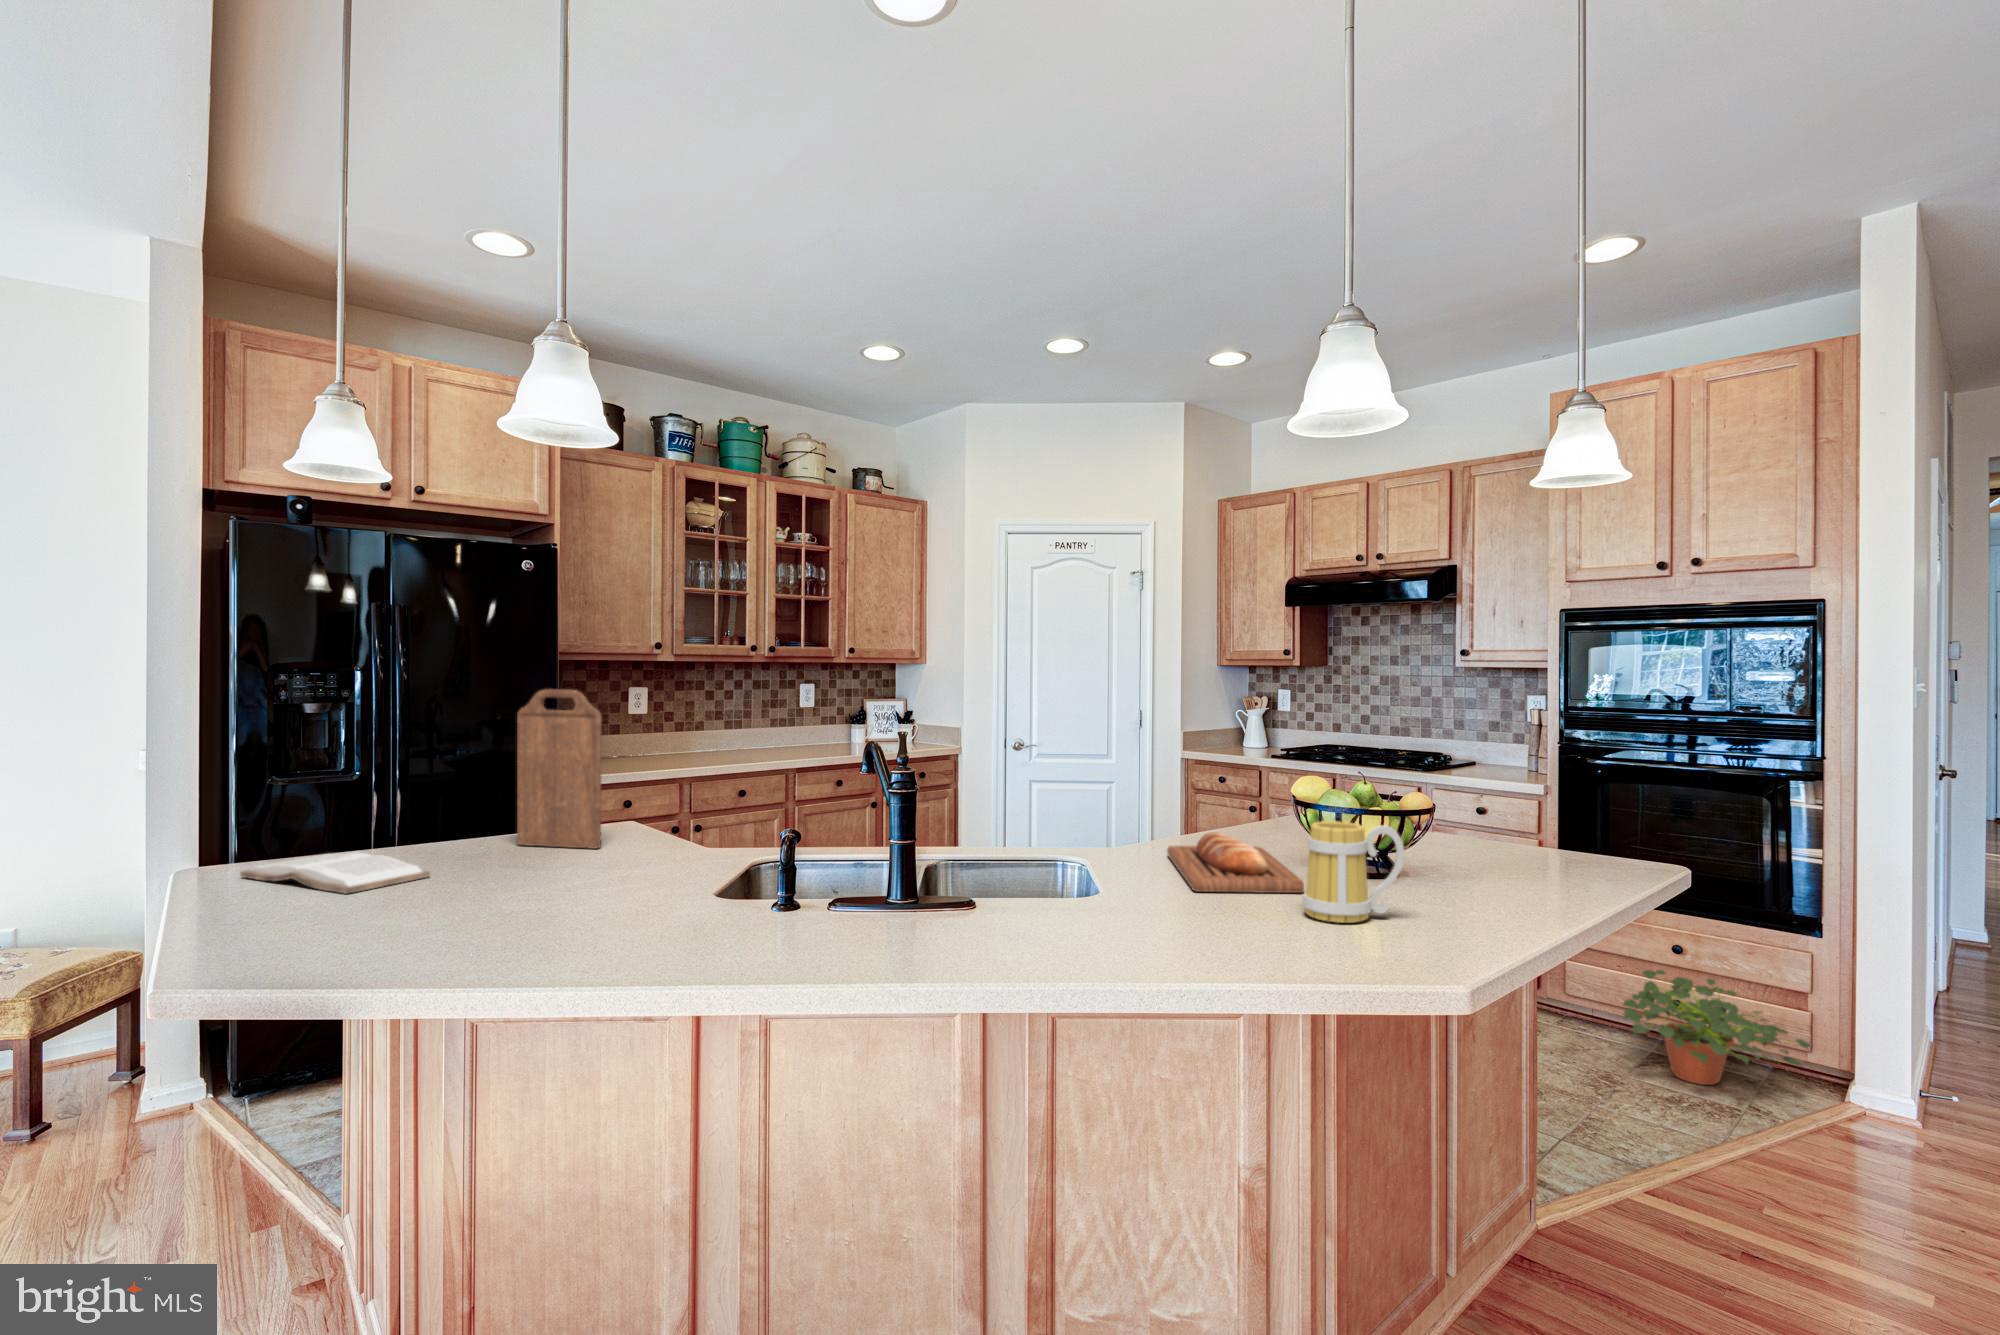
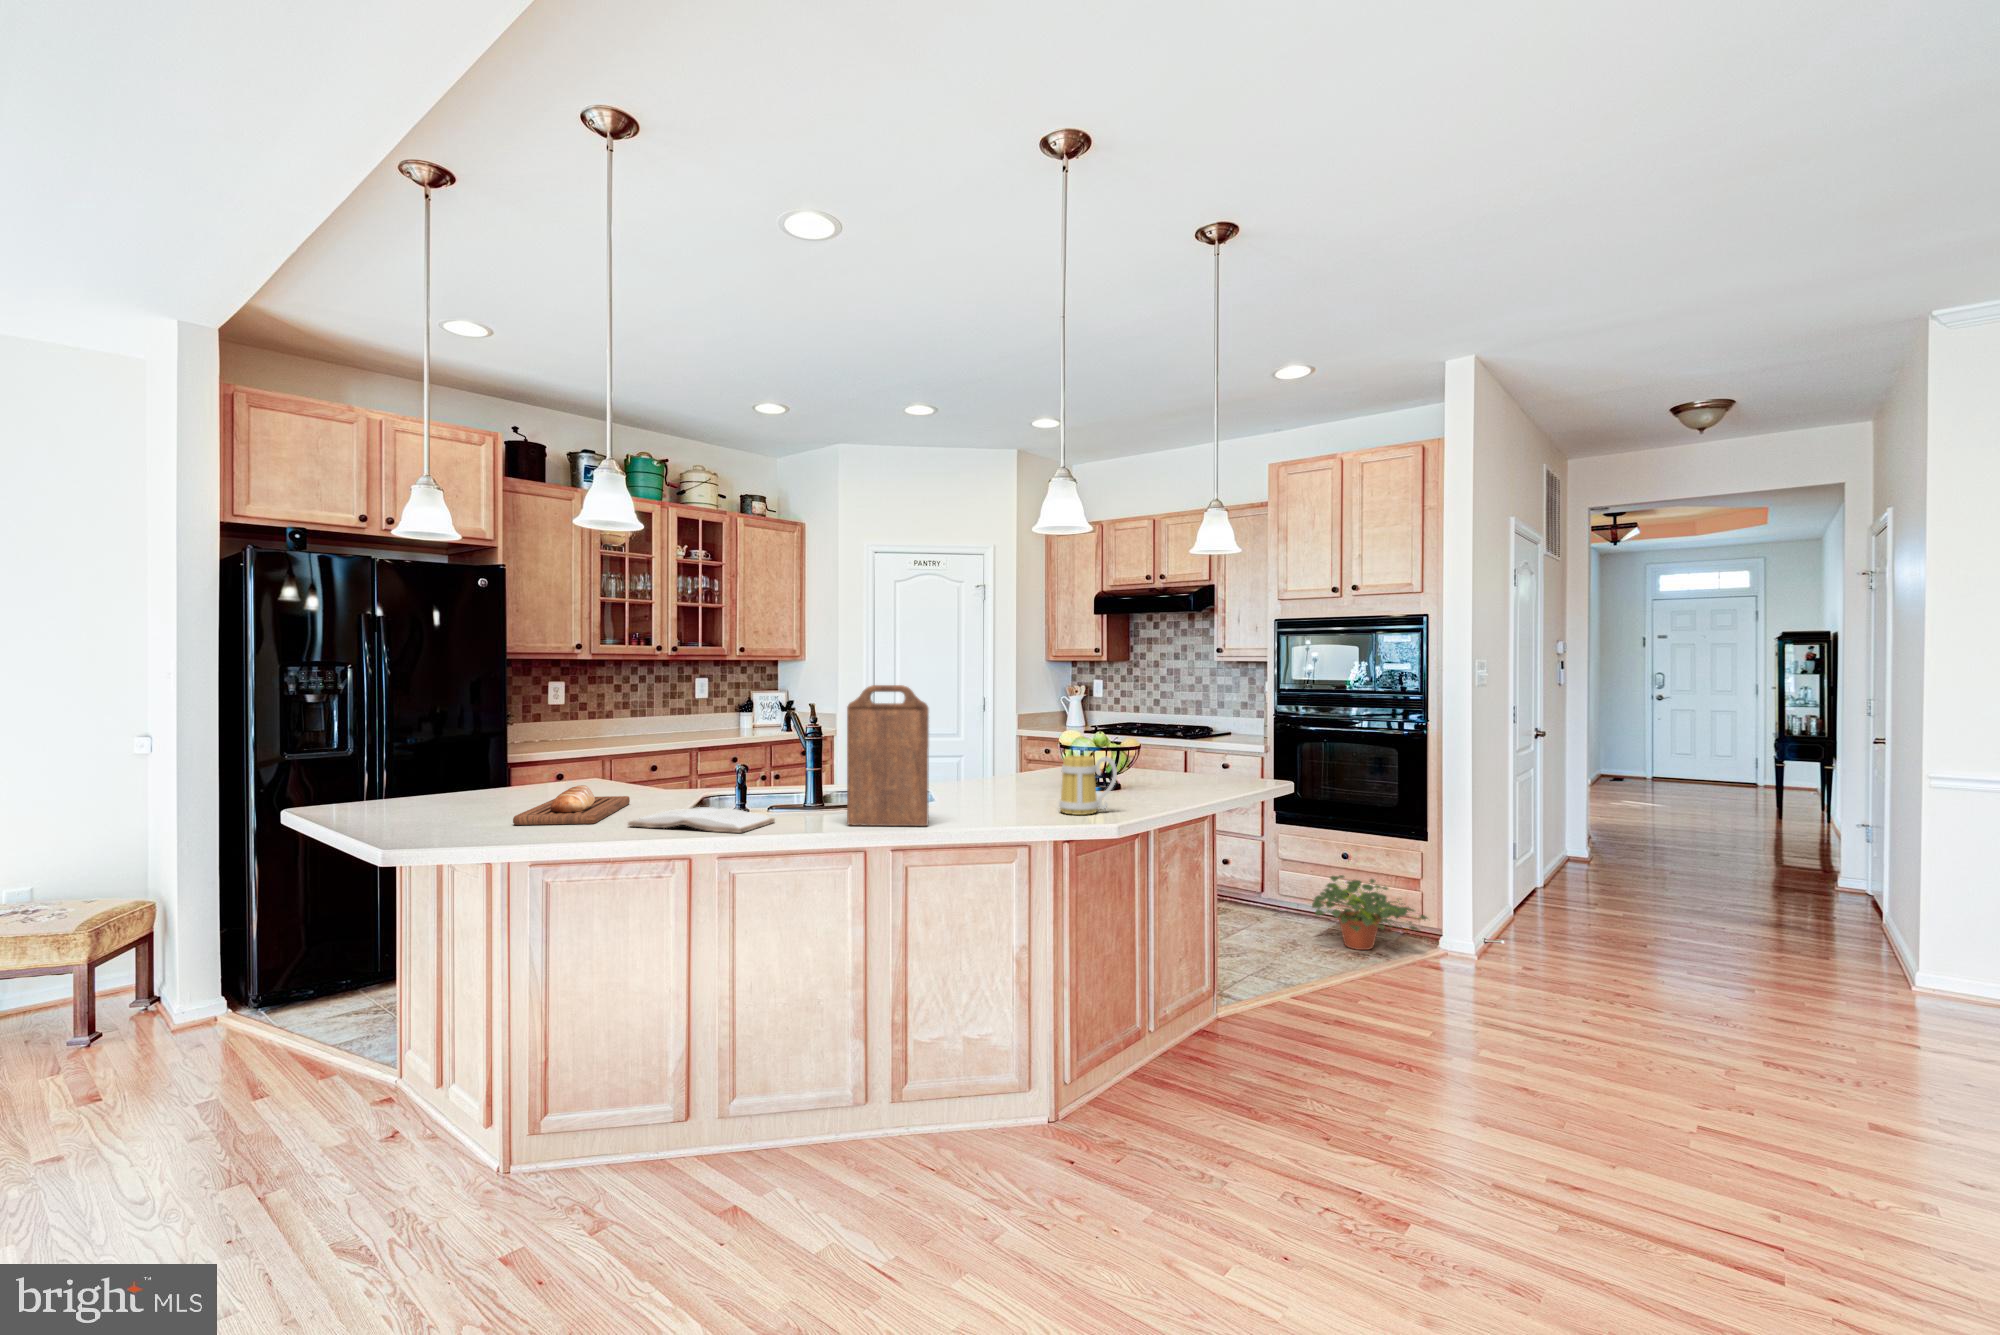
cutting board: present [517,689,602,849] -> present [847,685,929,826]
bread loaf: present [1167,832,1304,893] -> present [513,785,630,825]
book: present [240,853,430,894] -> present [628,807,775,833]

